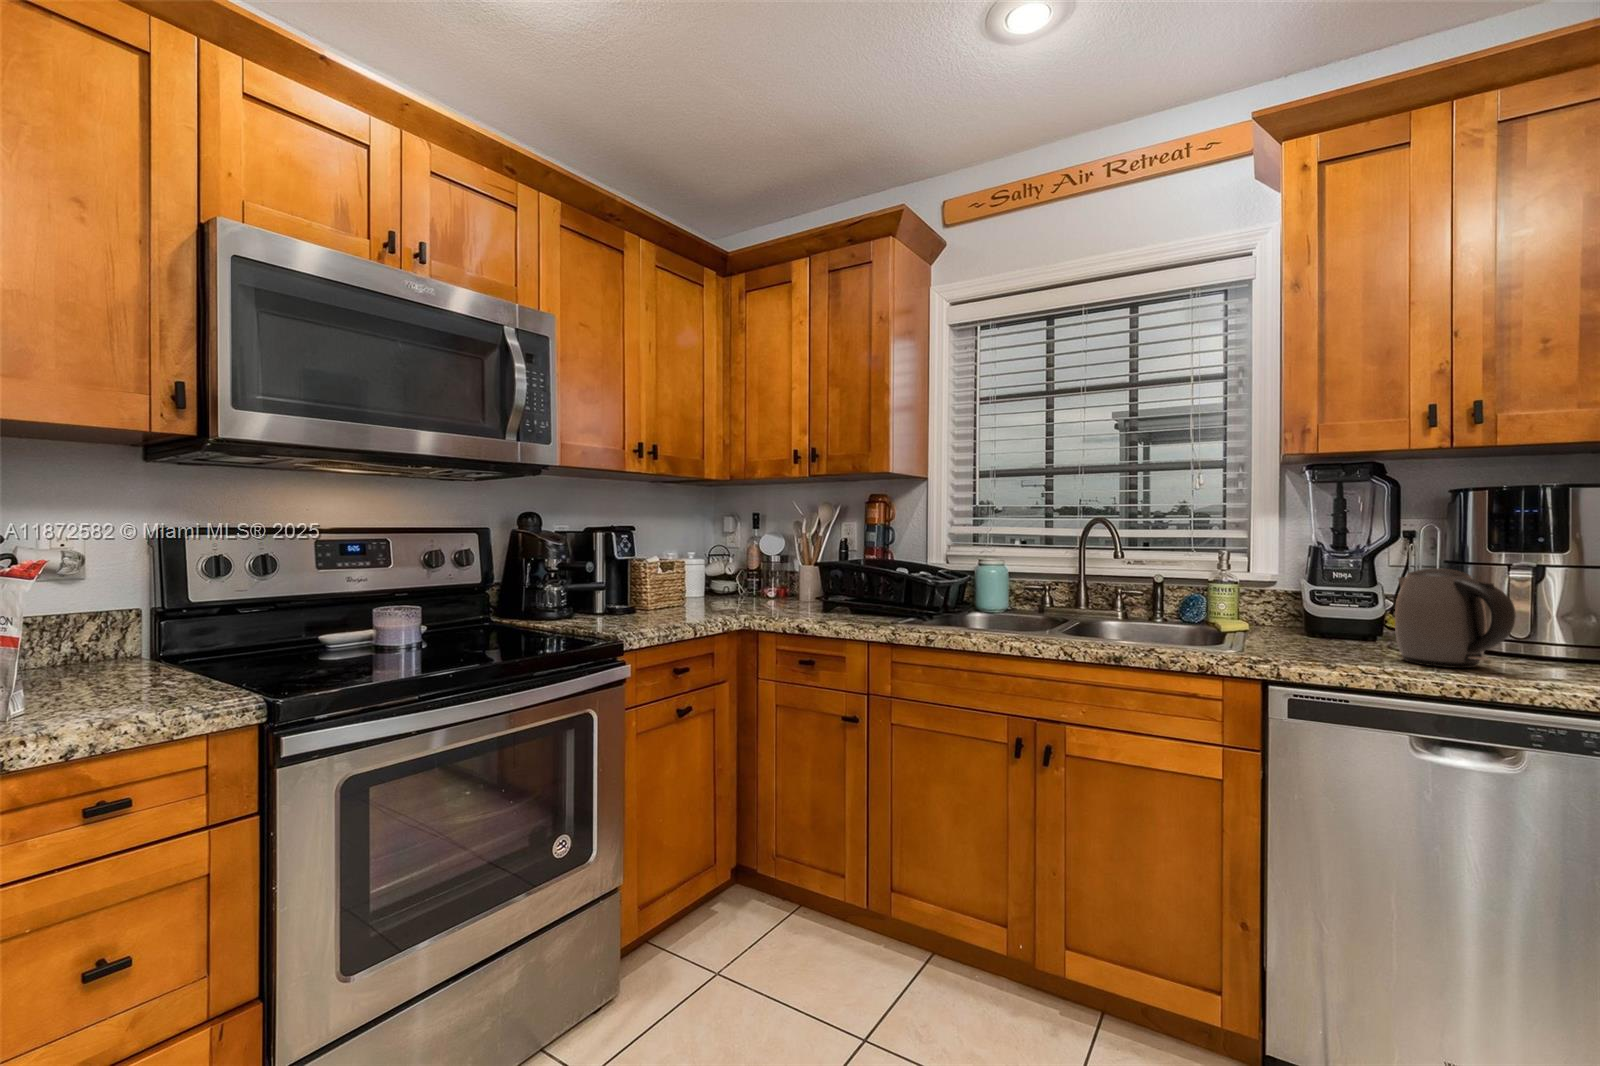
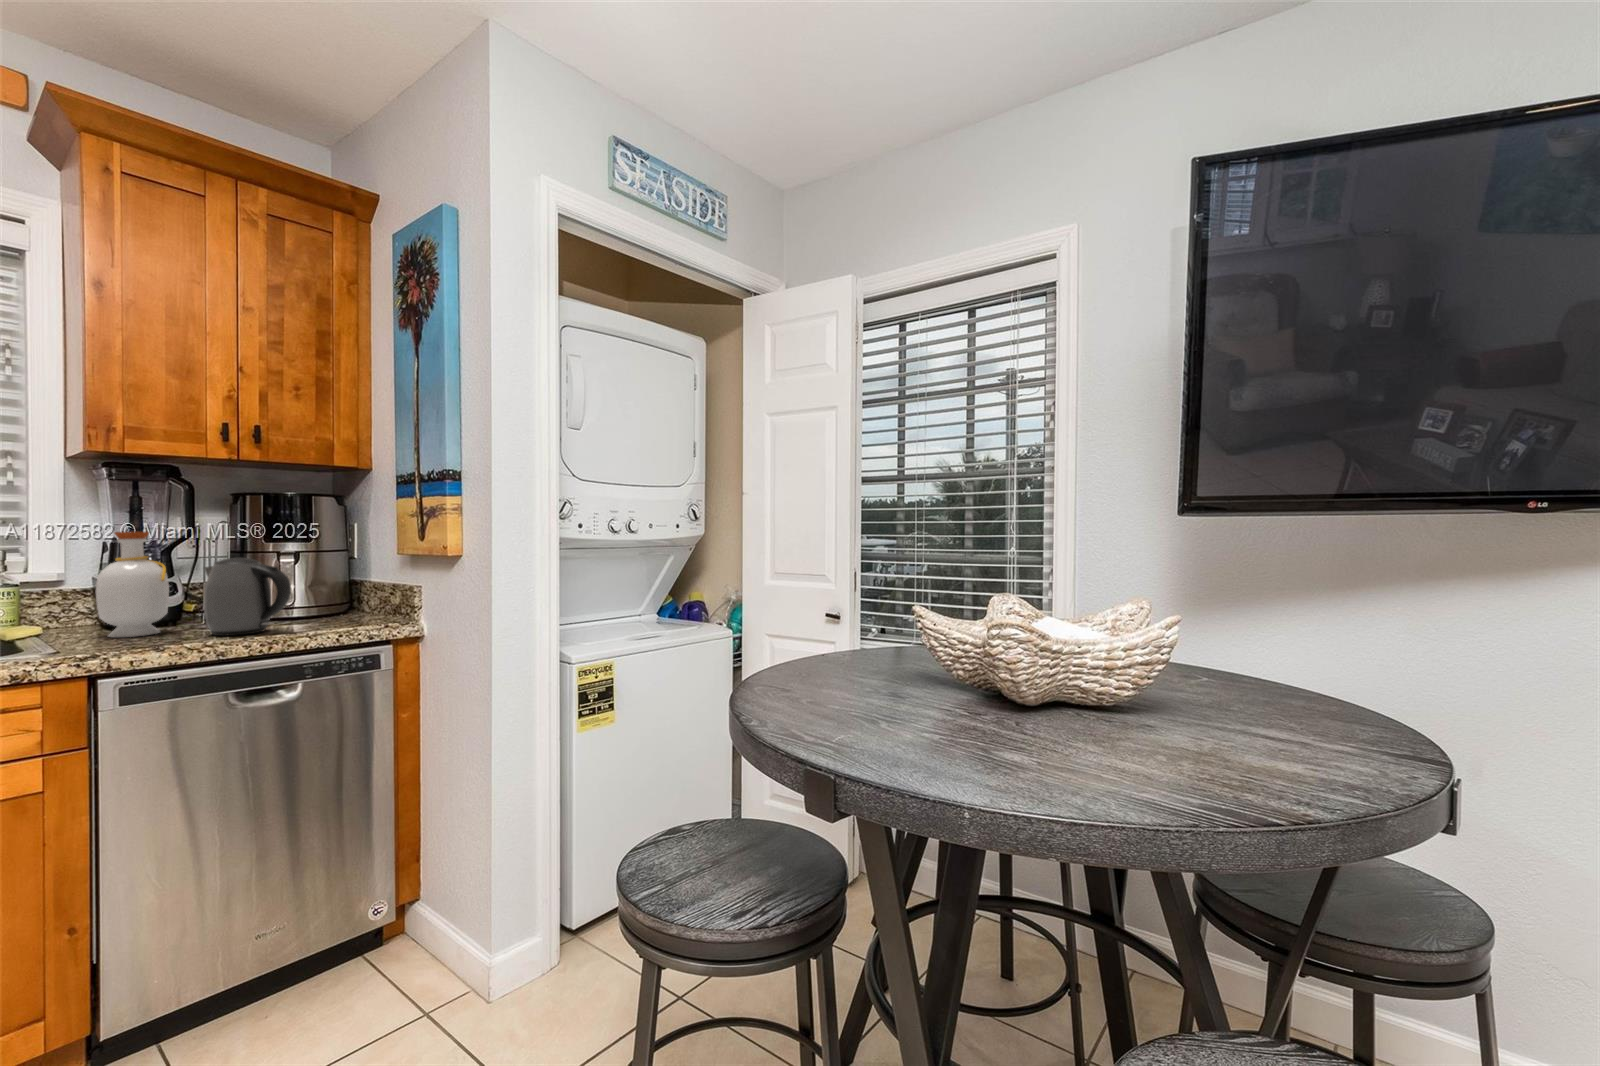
bottle: none [1289,535,1361,647] -> present [96,532,169,637]

